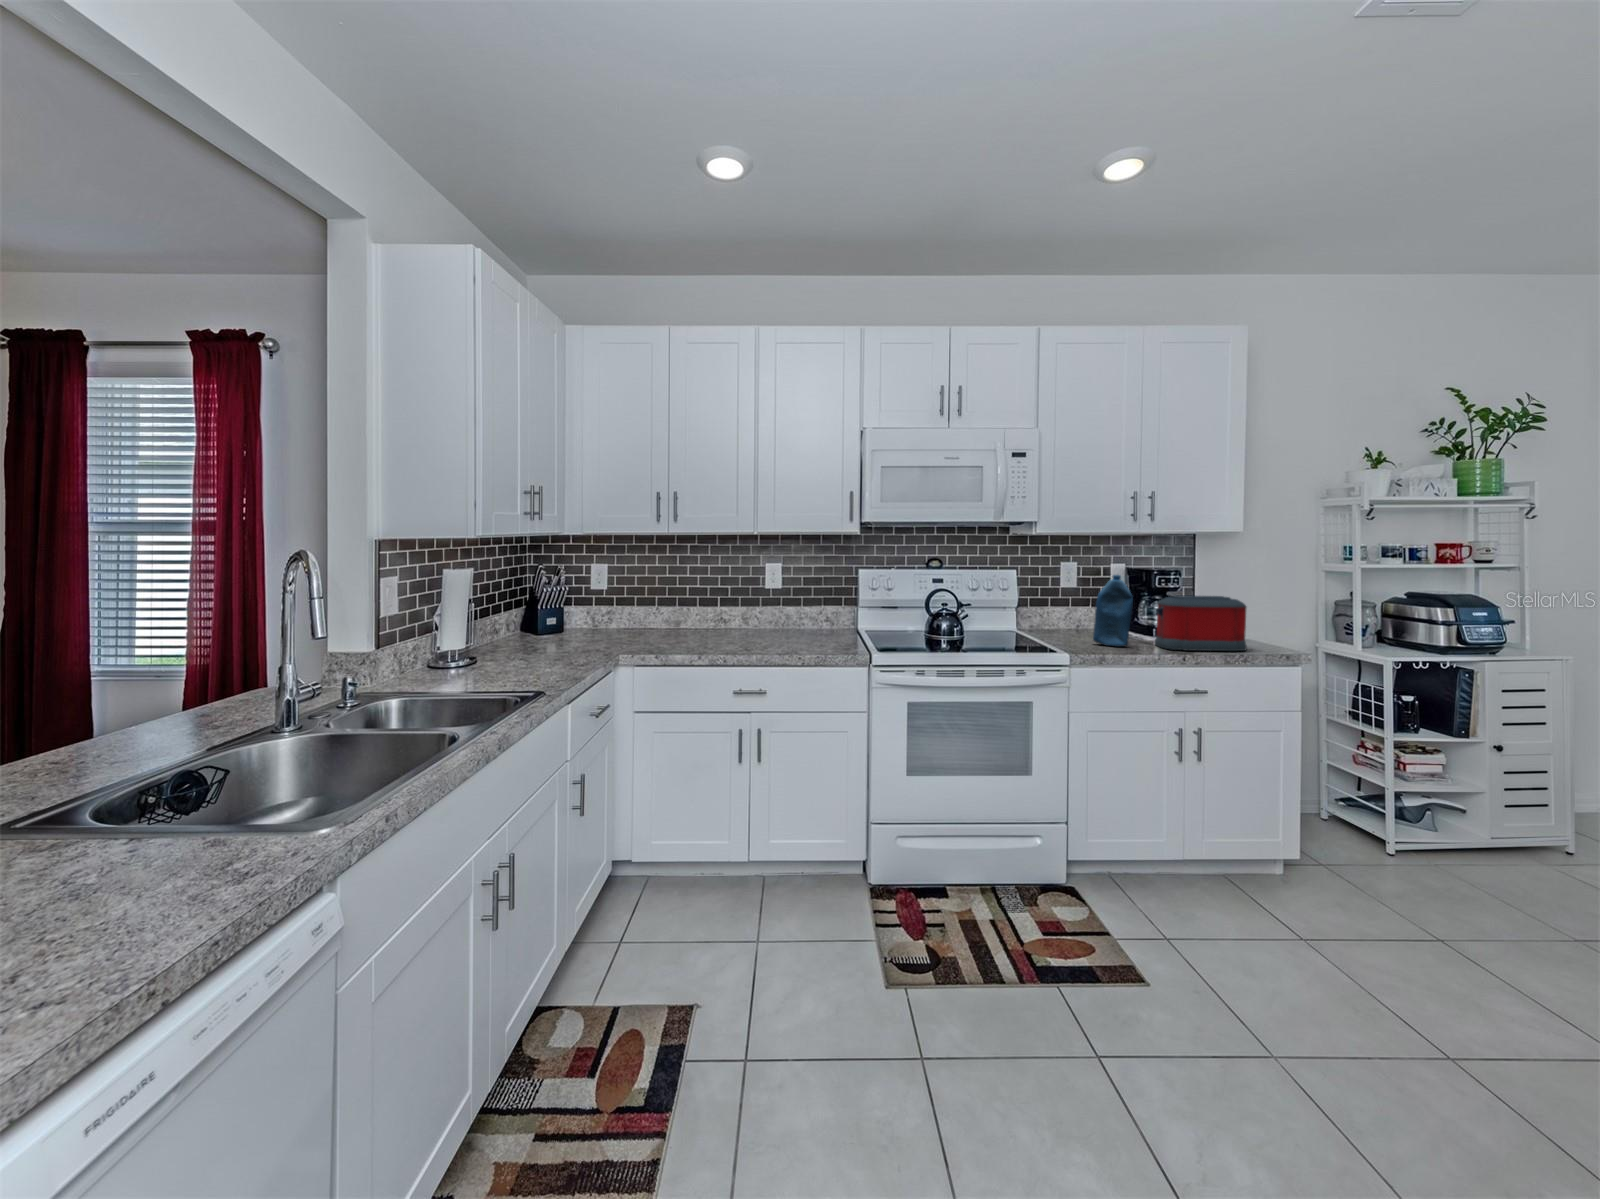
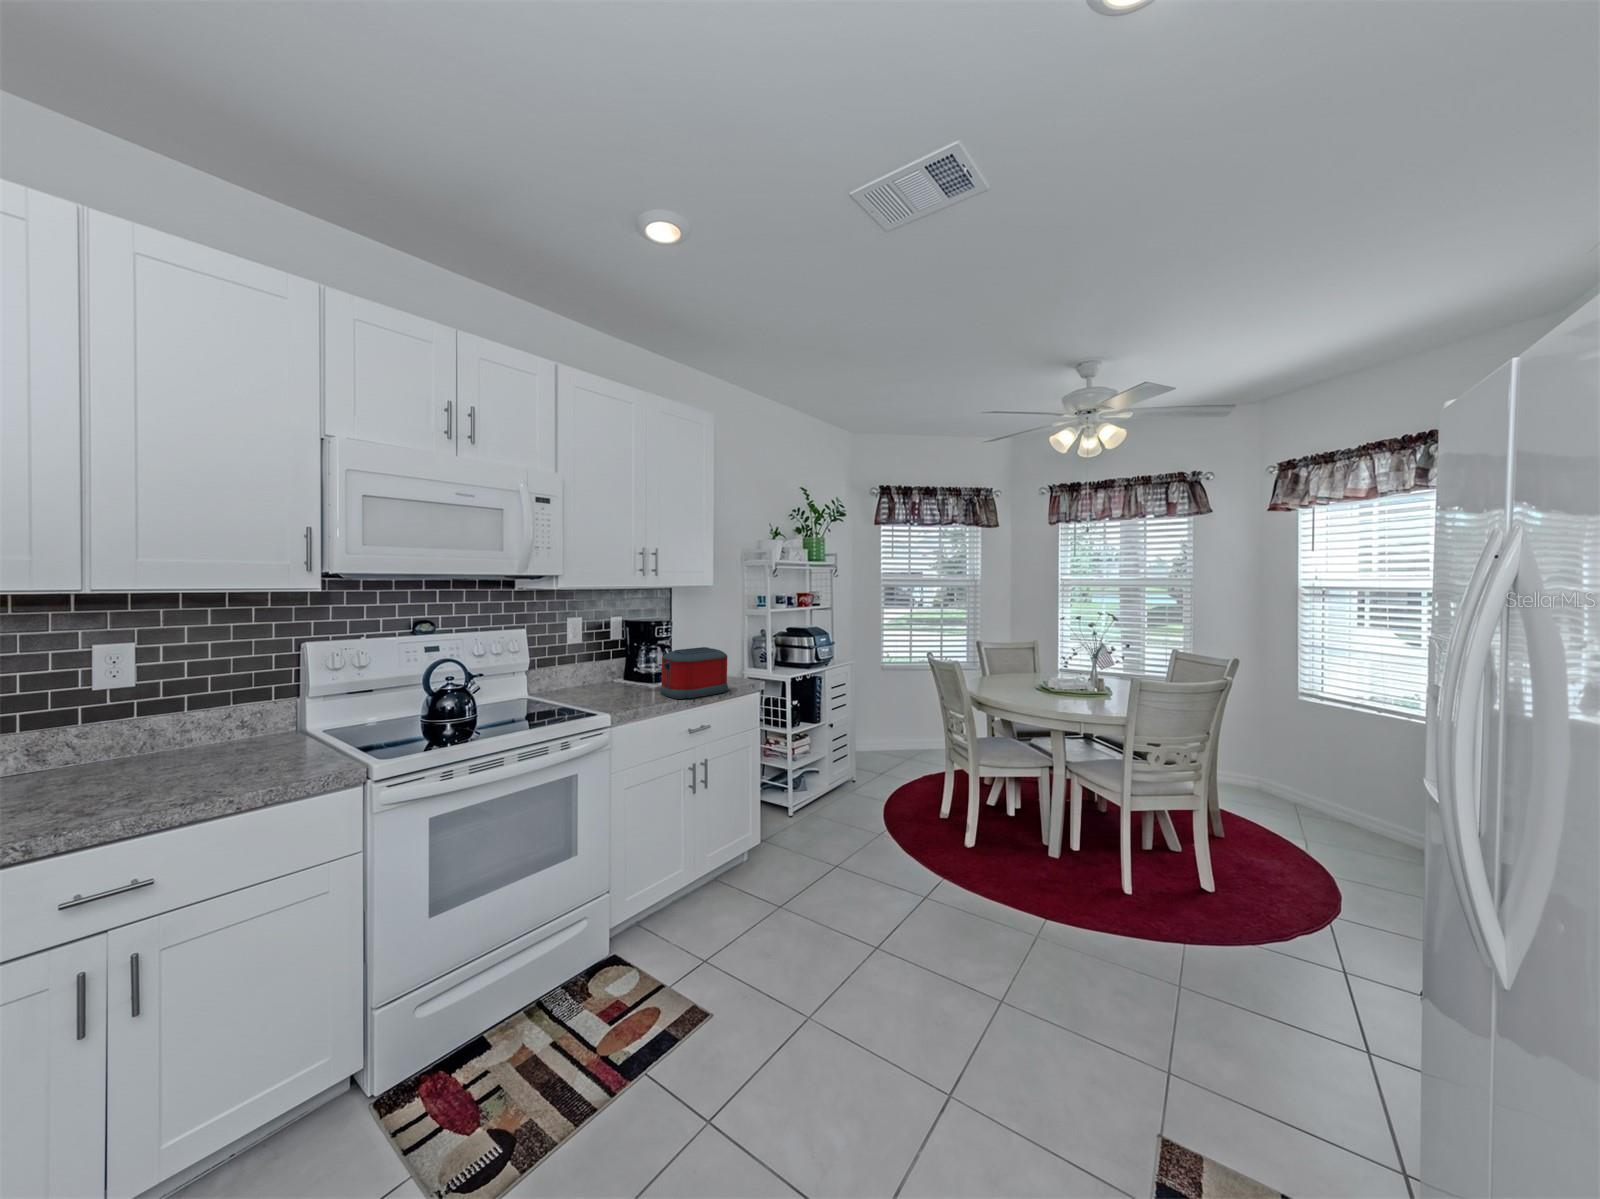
bottle: present [1093,575,1133,647] -> none [611,637,647,703]

